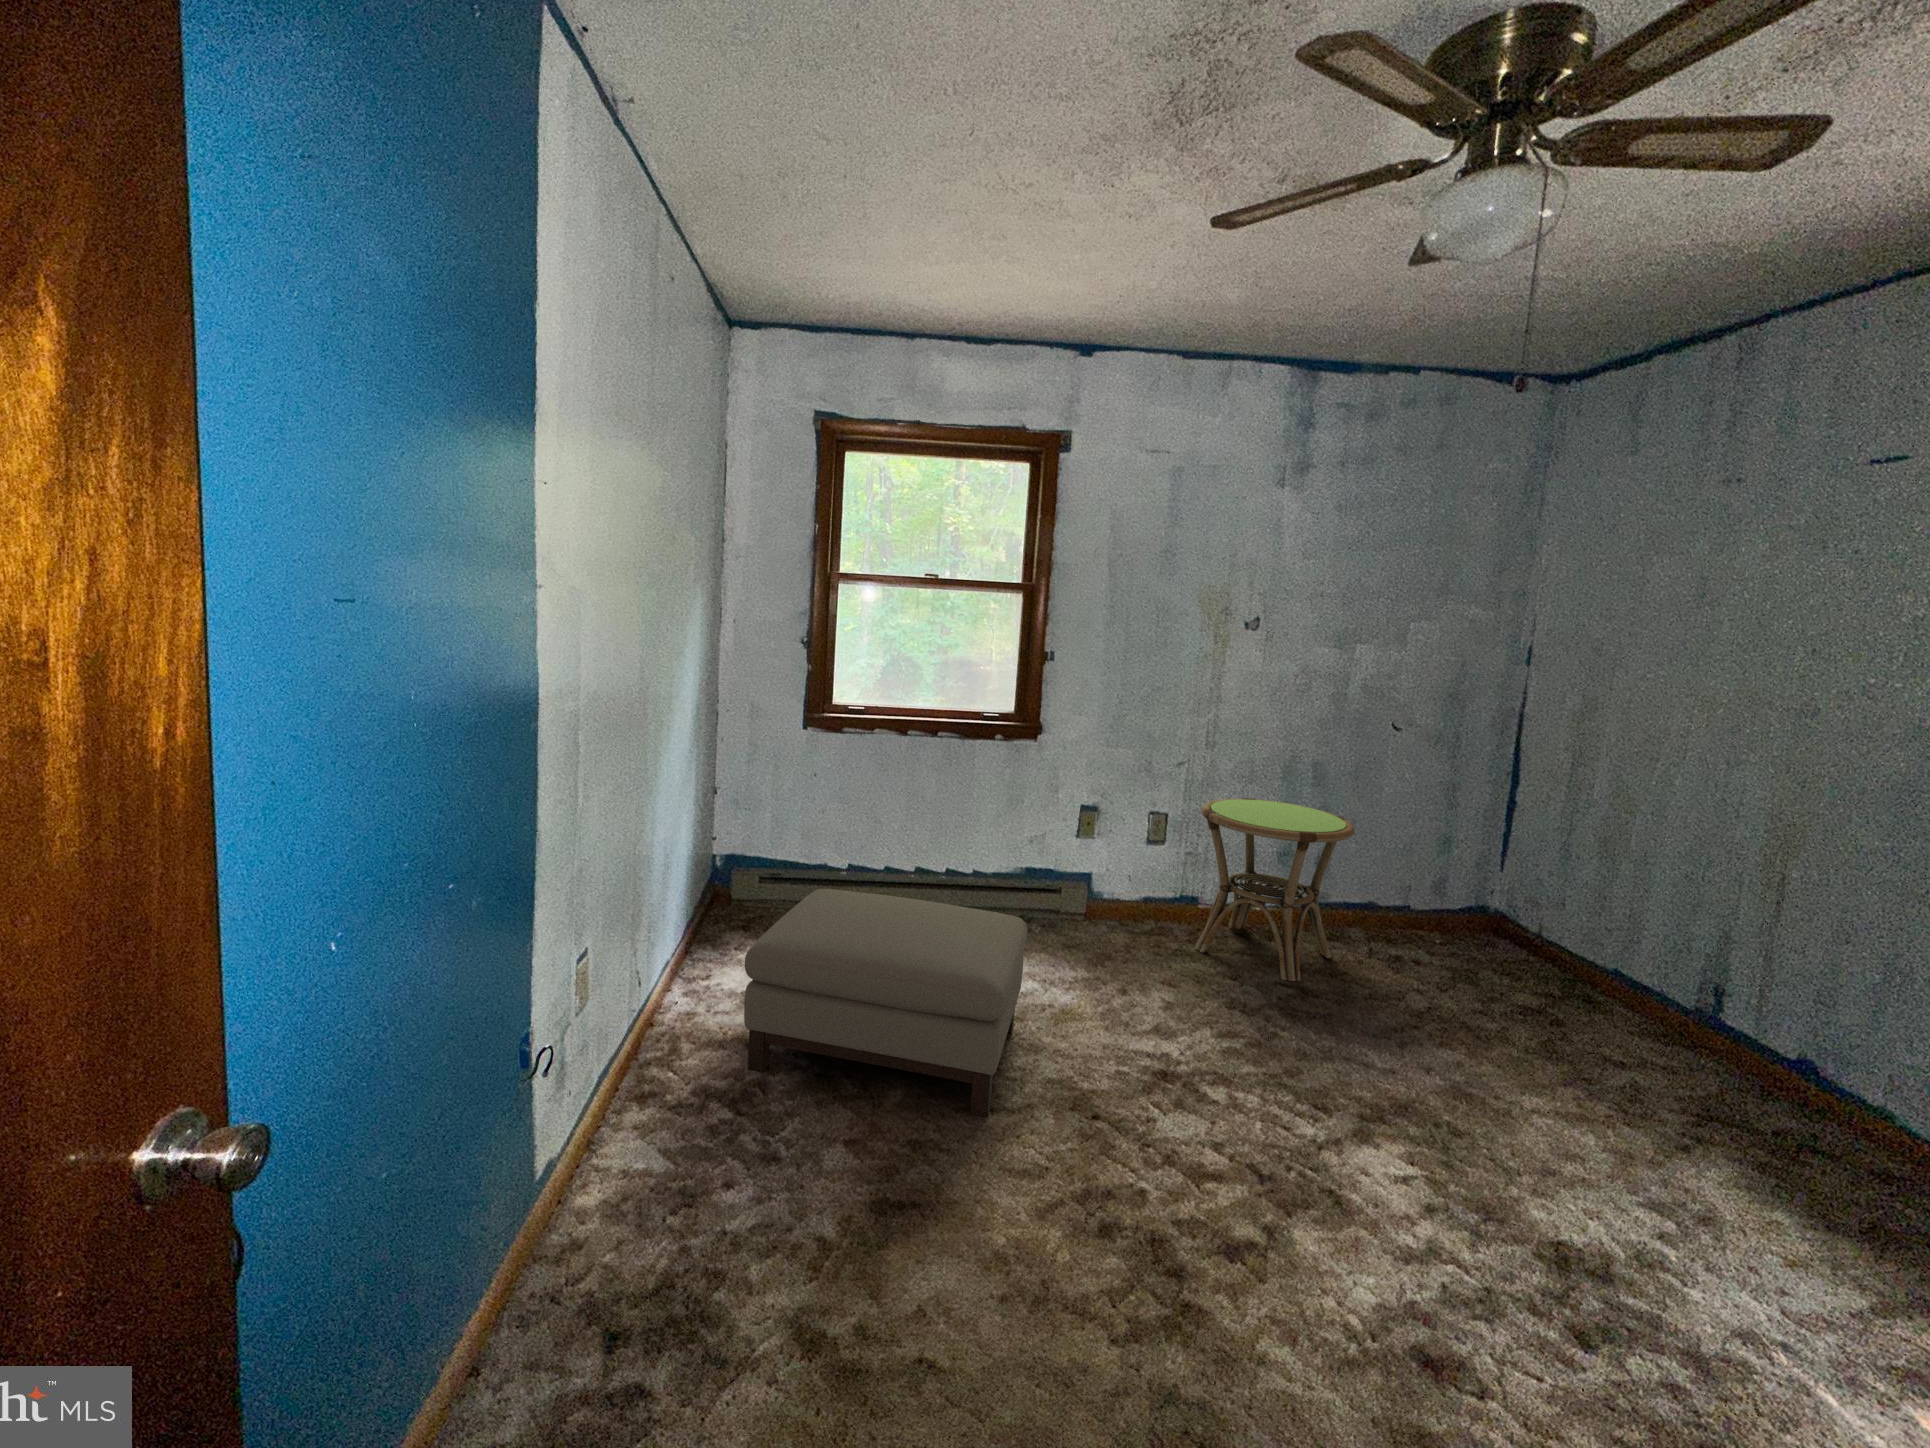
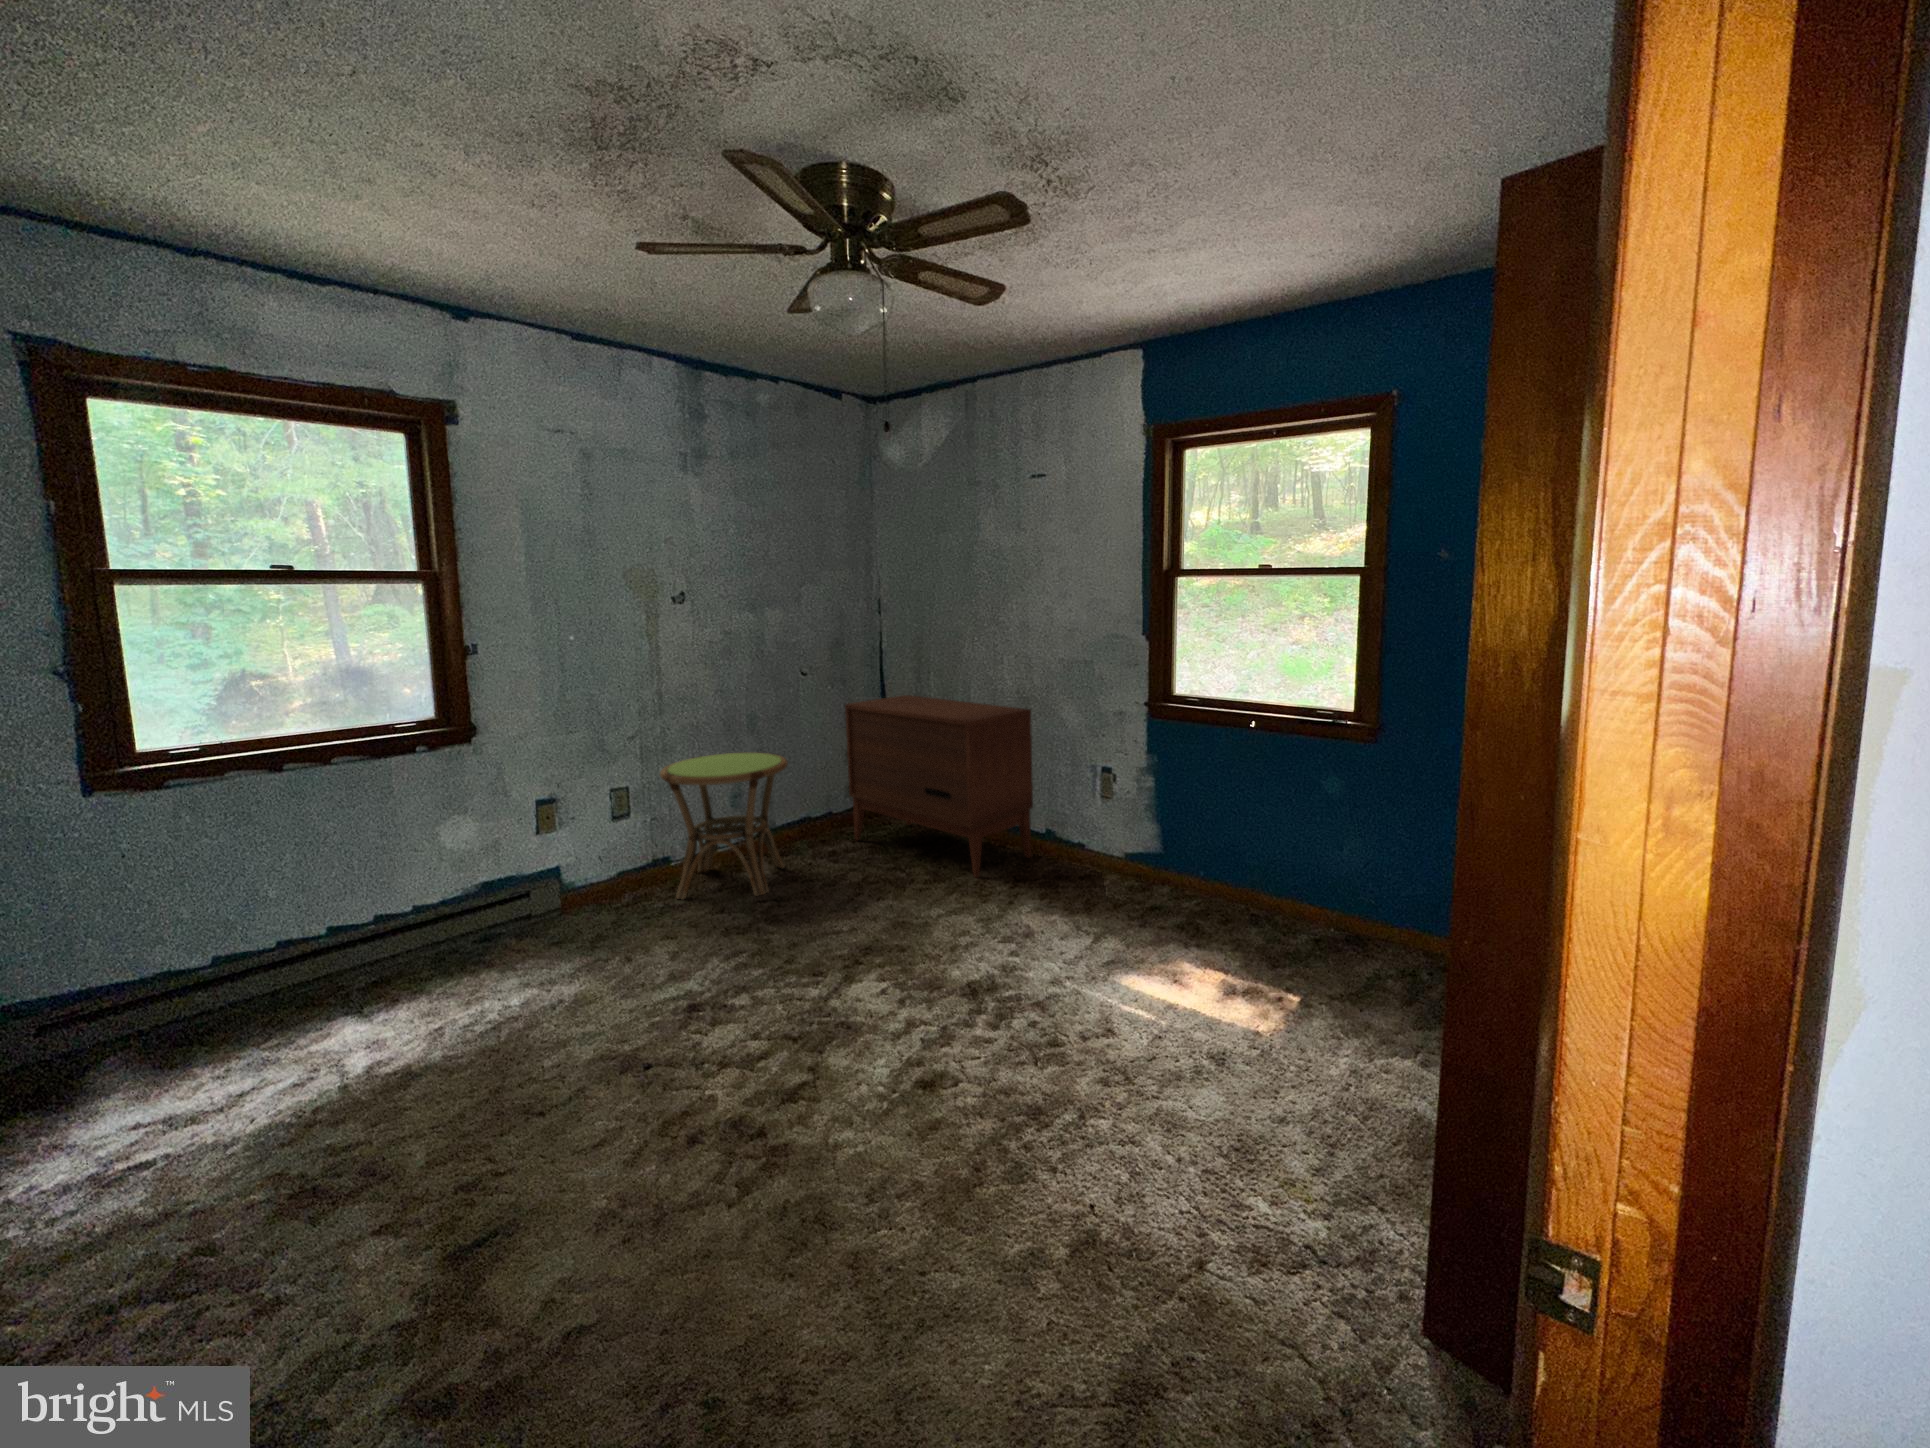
dresser: none [1438,775,1795,1088] -> present [845,695,1033,878]
ottoman: present [744,889,1027,1117] -> none [144,922,540,1231]

